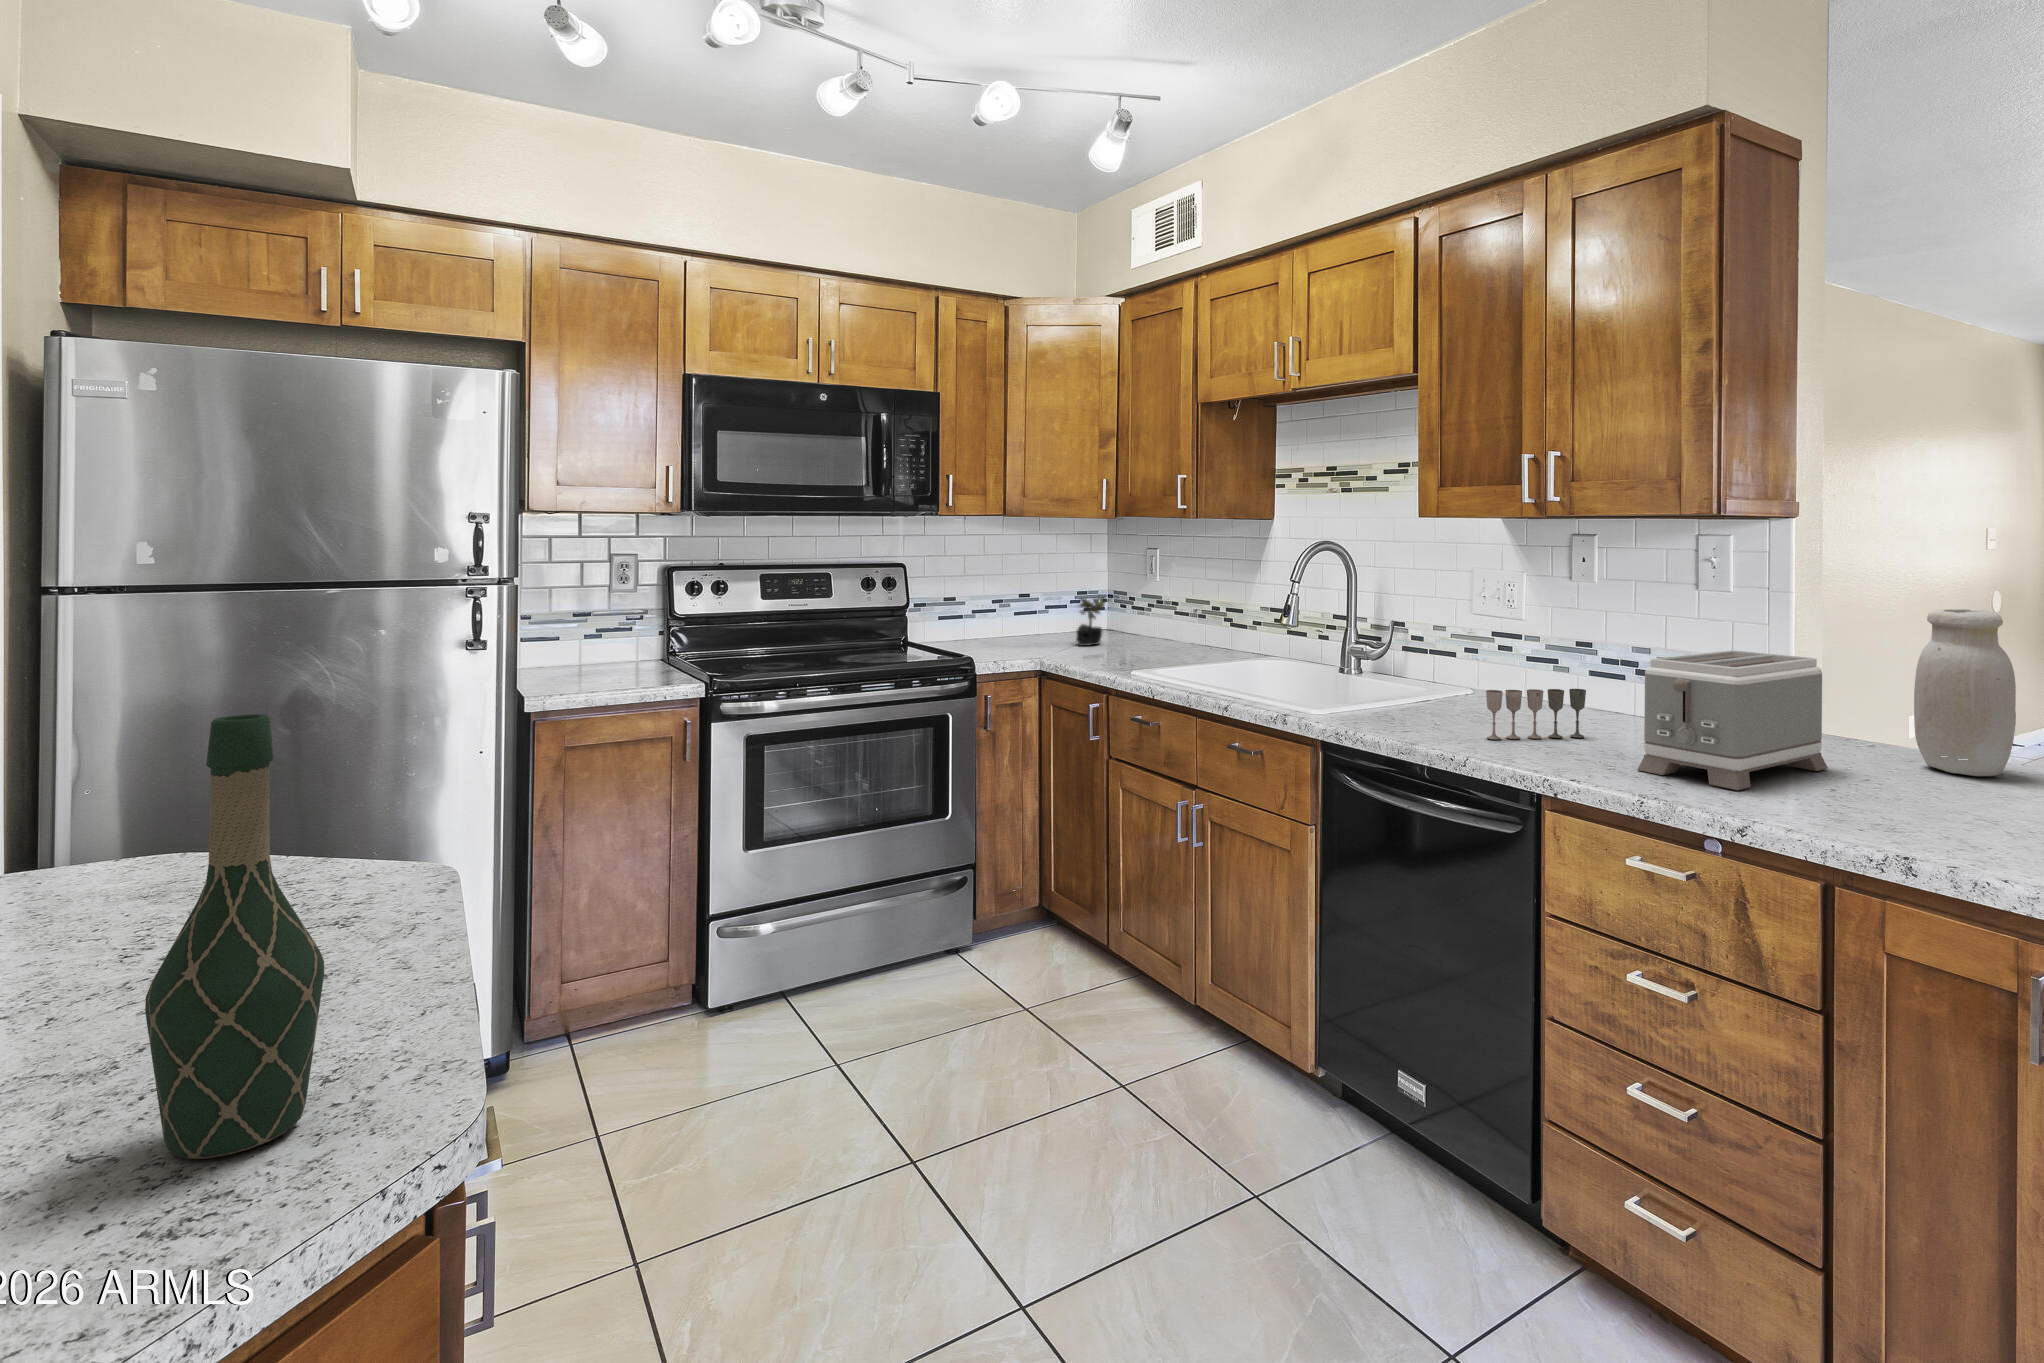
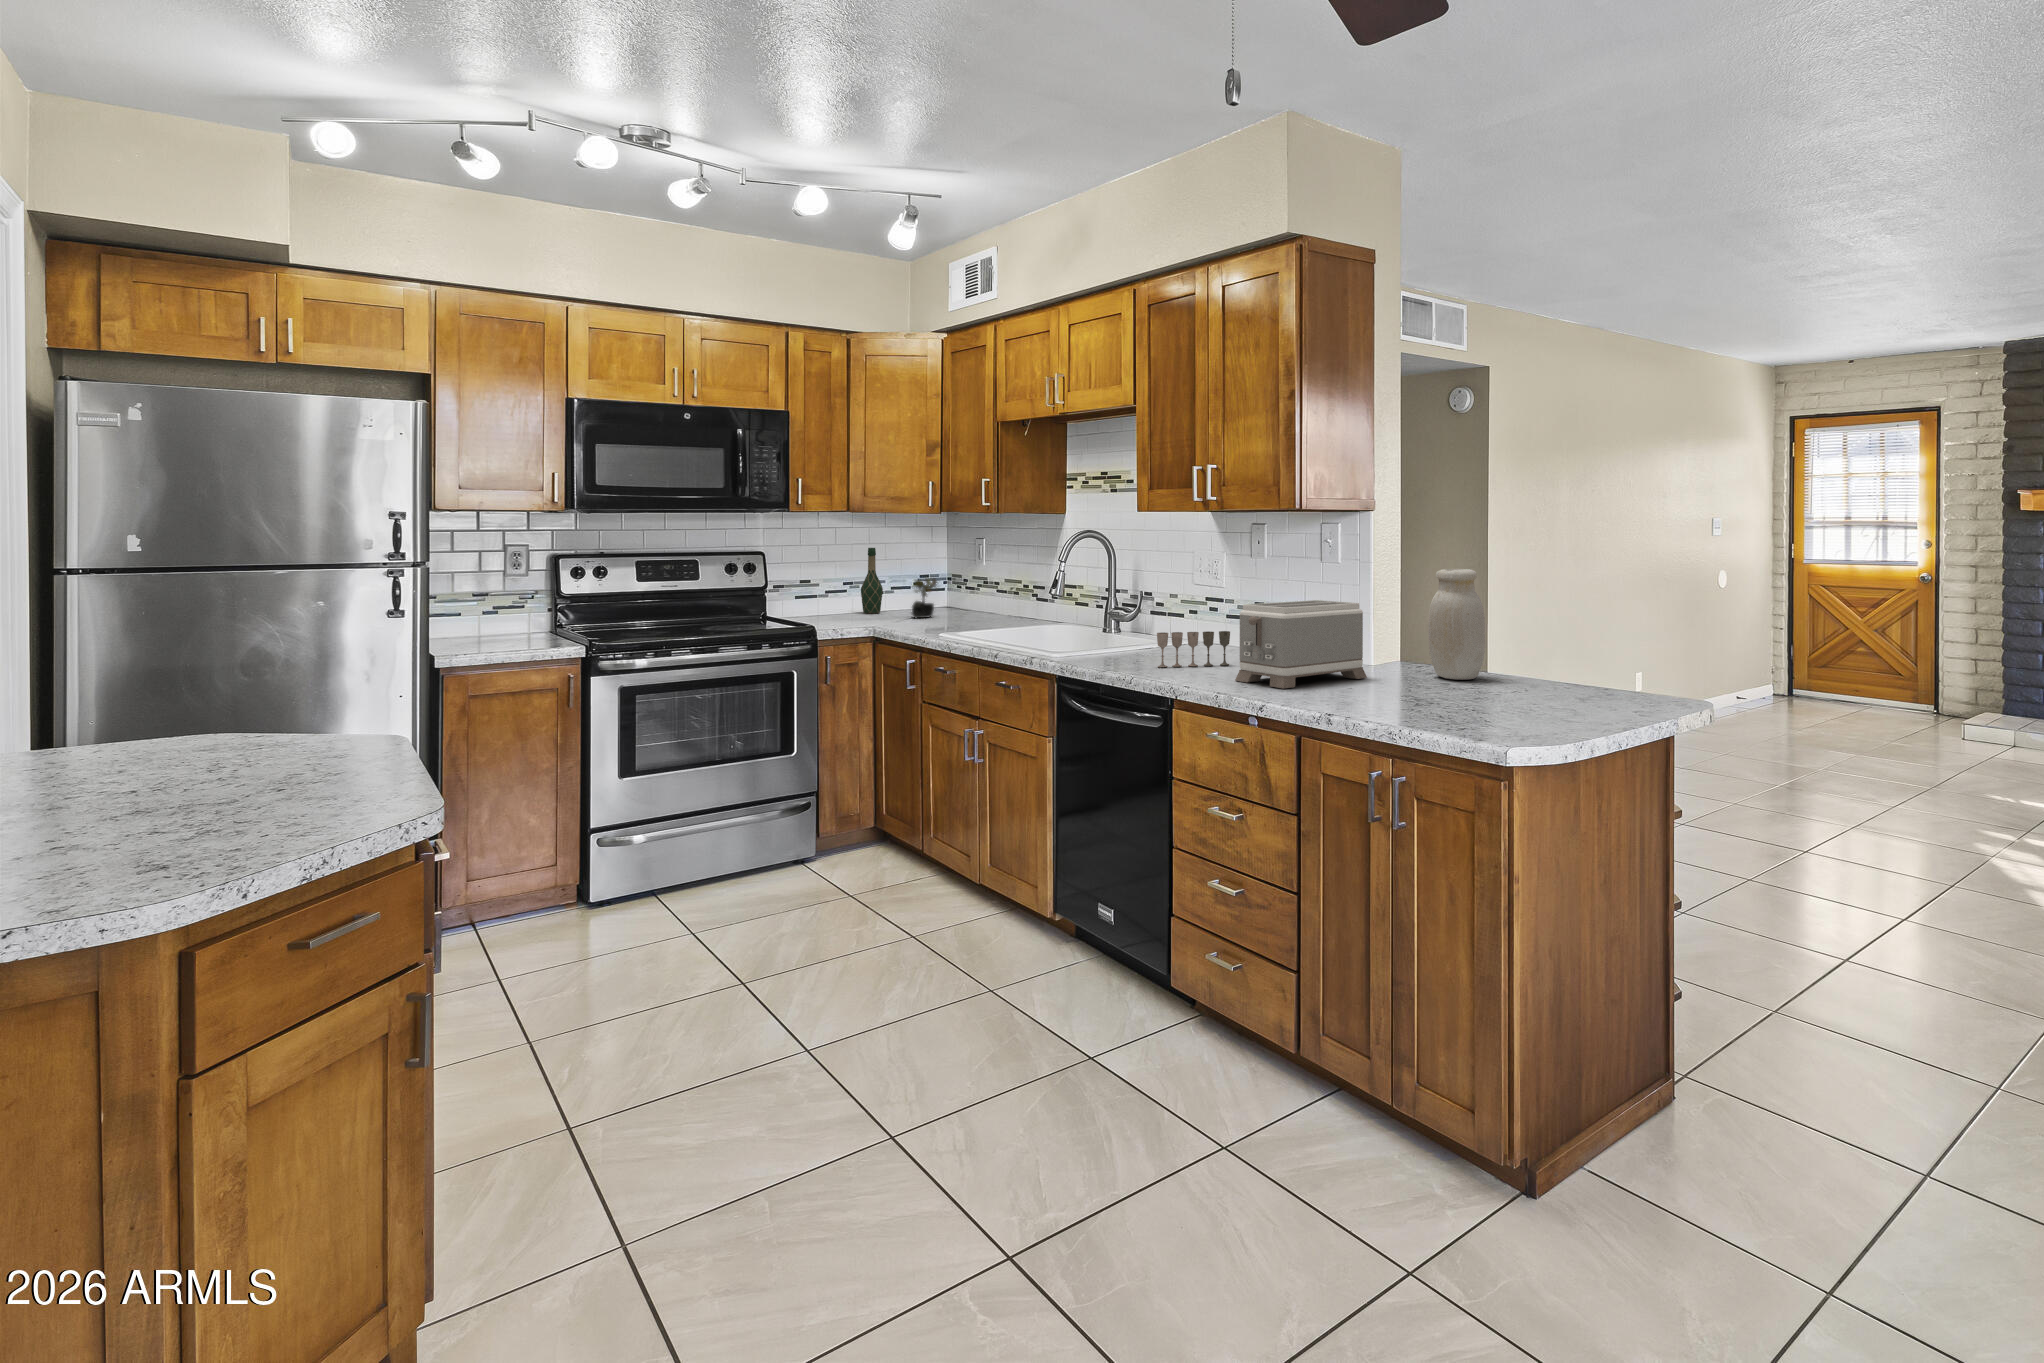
wine bottle: present [145,714,324,1159] -> present [861,548,883,614]

